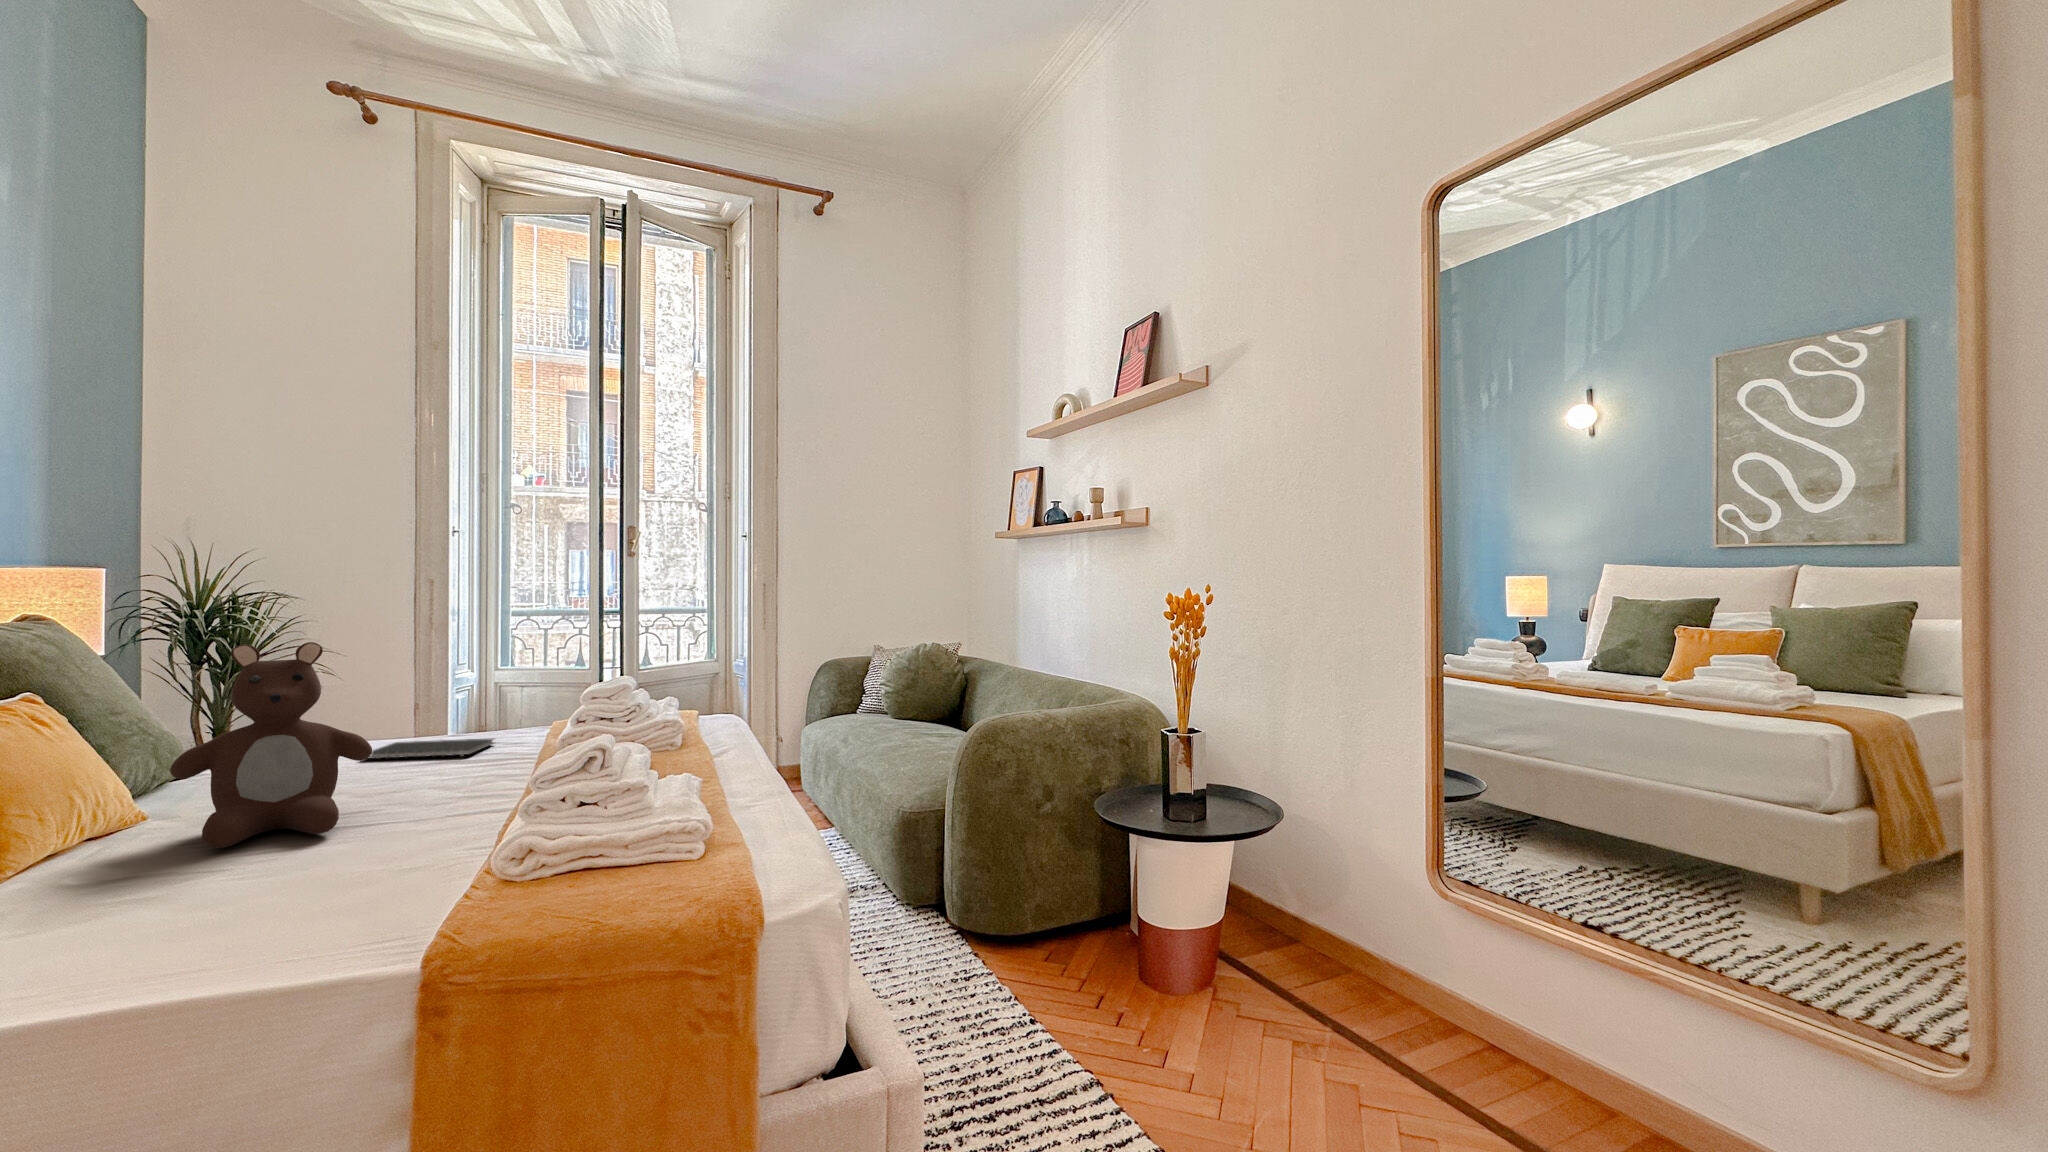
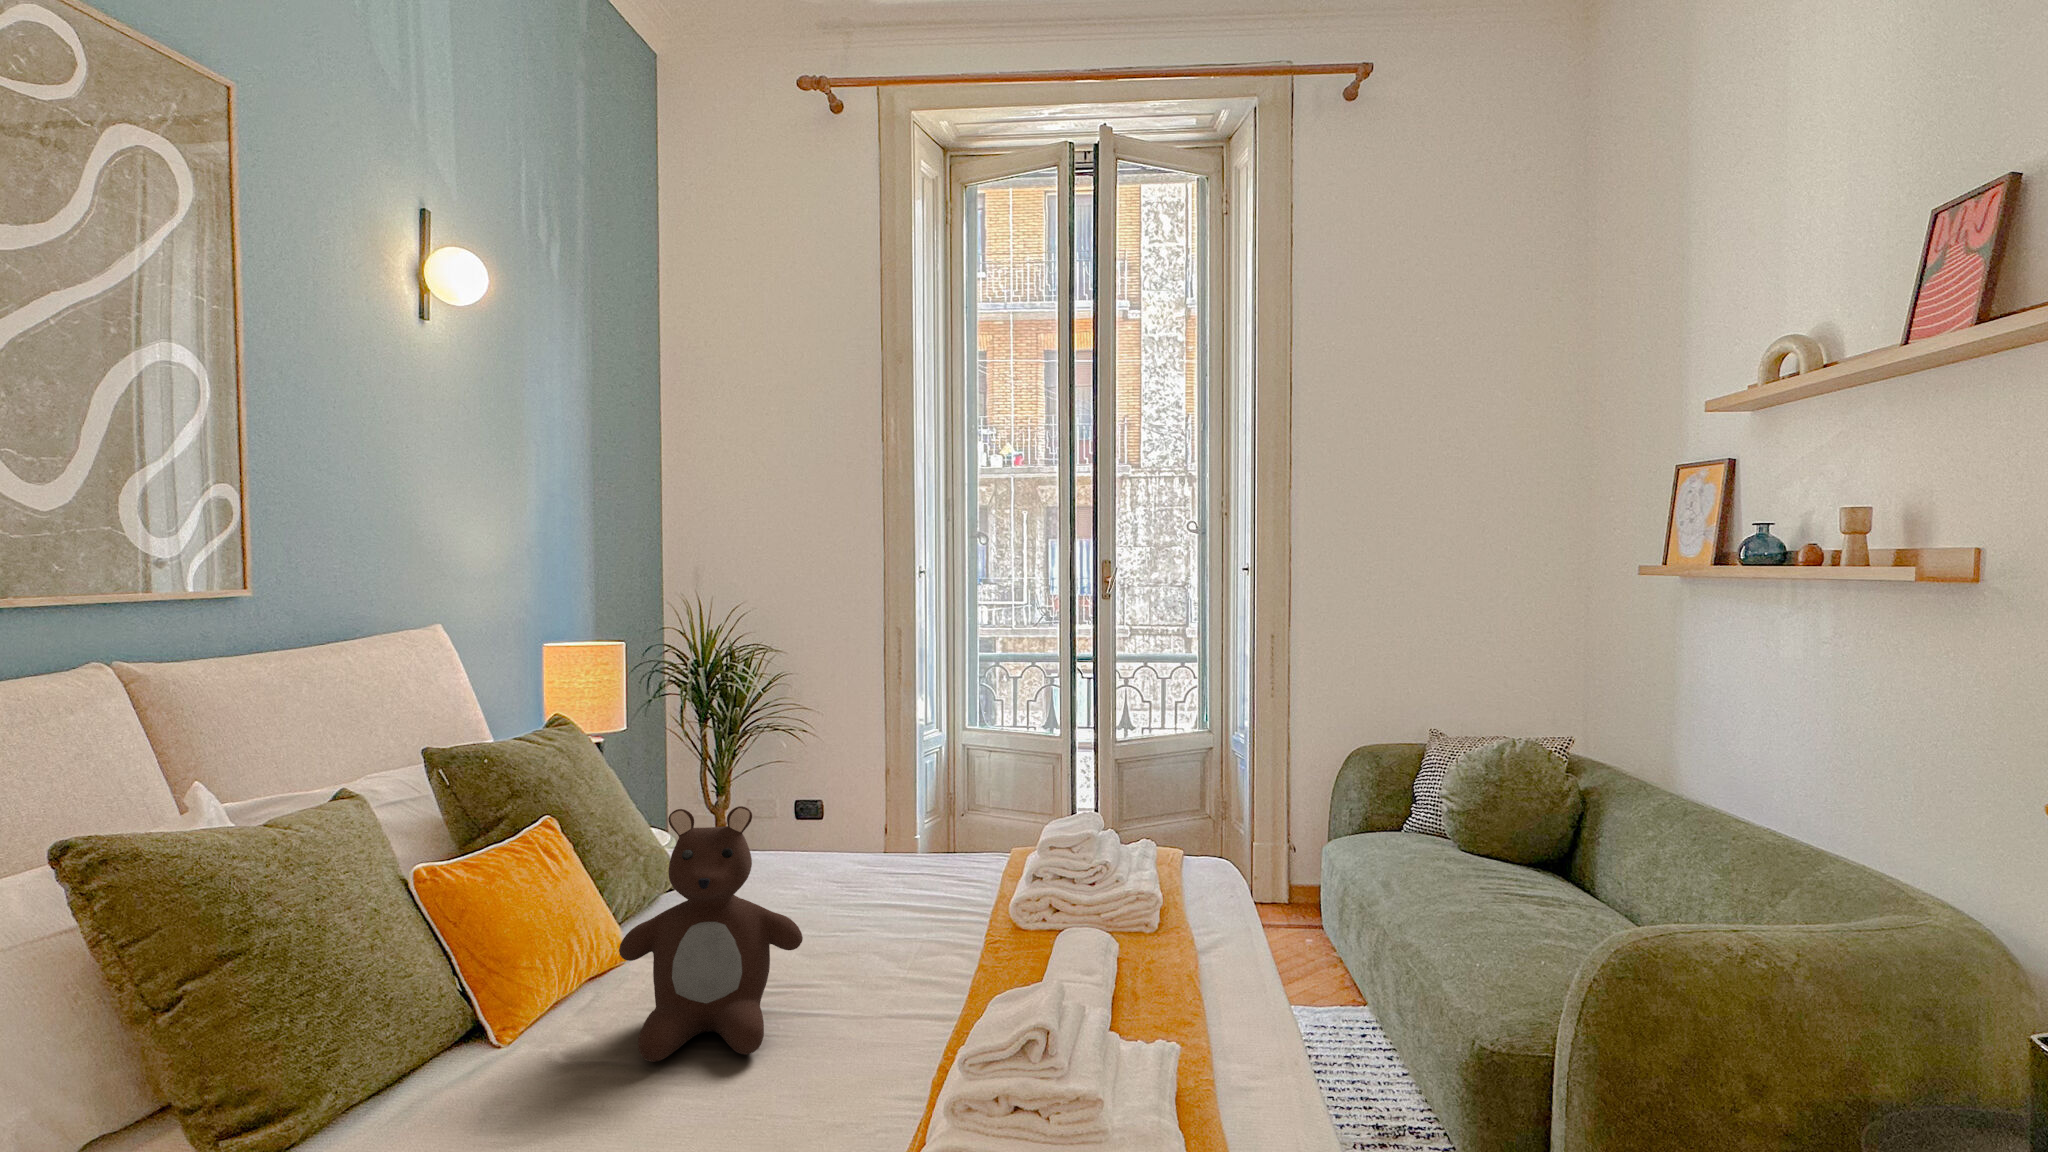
notebook: present [368,738,494,760] -> none [814,865,948,904]

